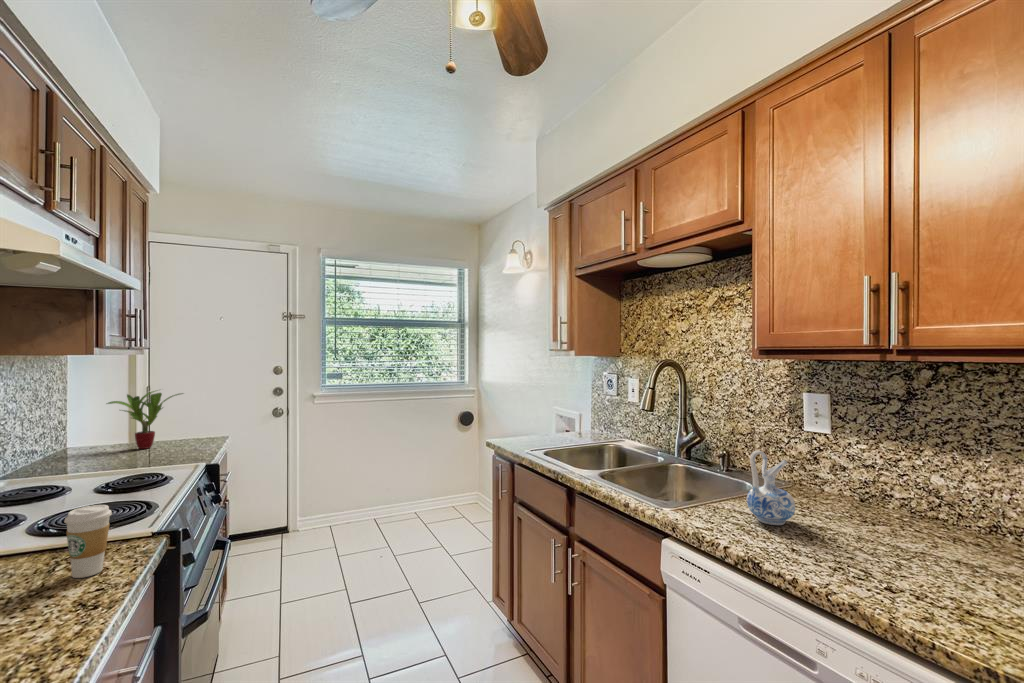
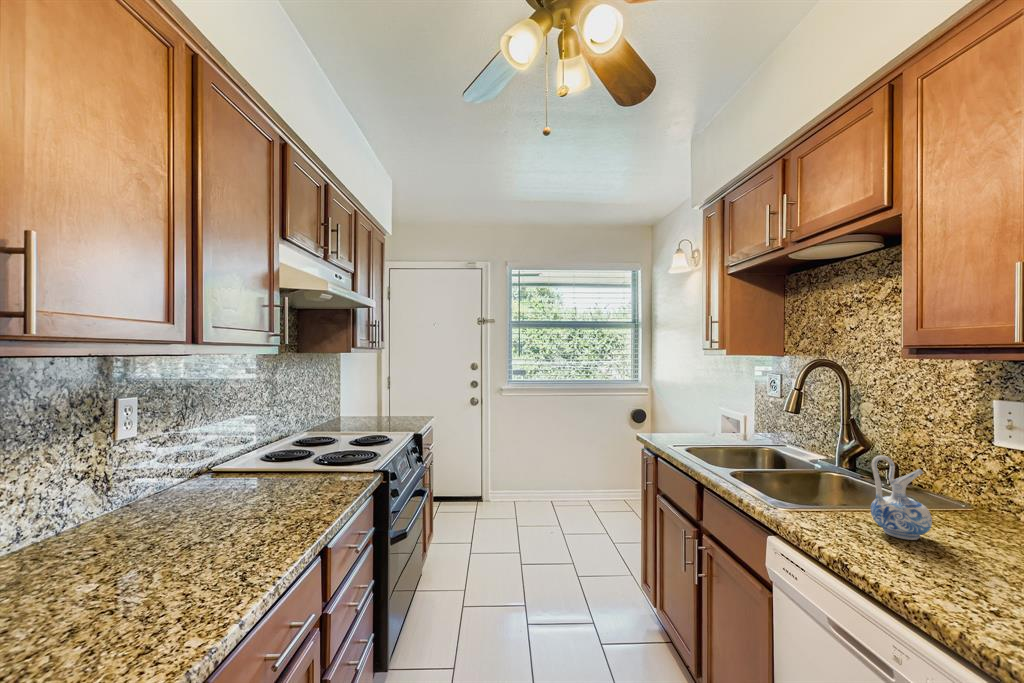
potted plant: present [107,391,183,449] -> none [365,378,412,420]
coffee cup: present [64,505,112,578] -> none [324,444,348,487]

